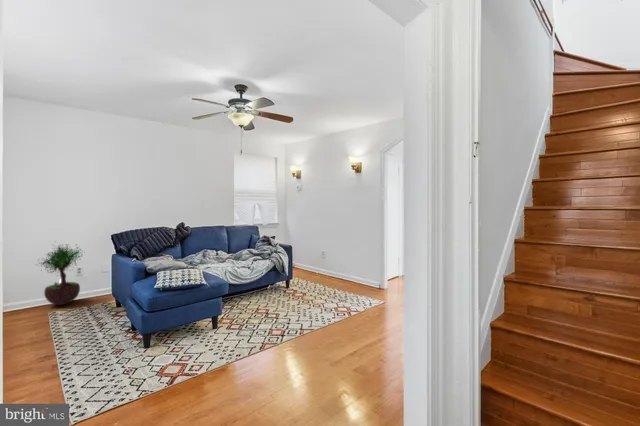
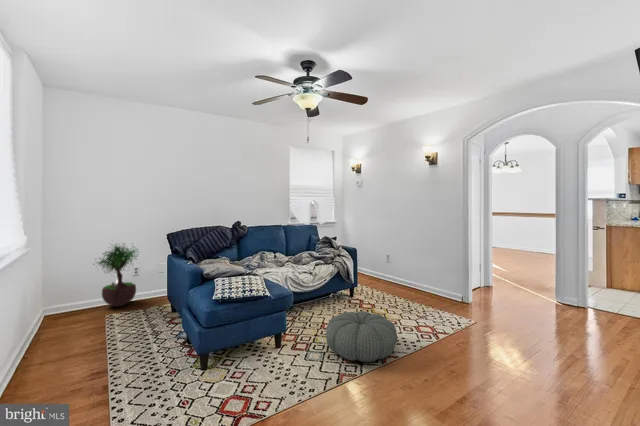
pouf: none [256,296,315,334] -> present [326,311,397,362]

